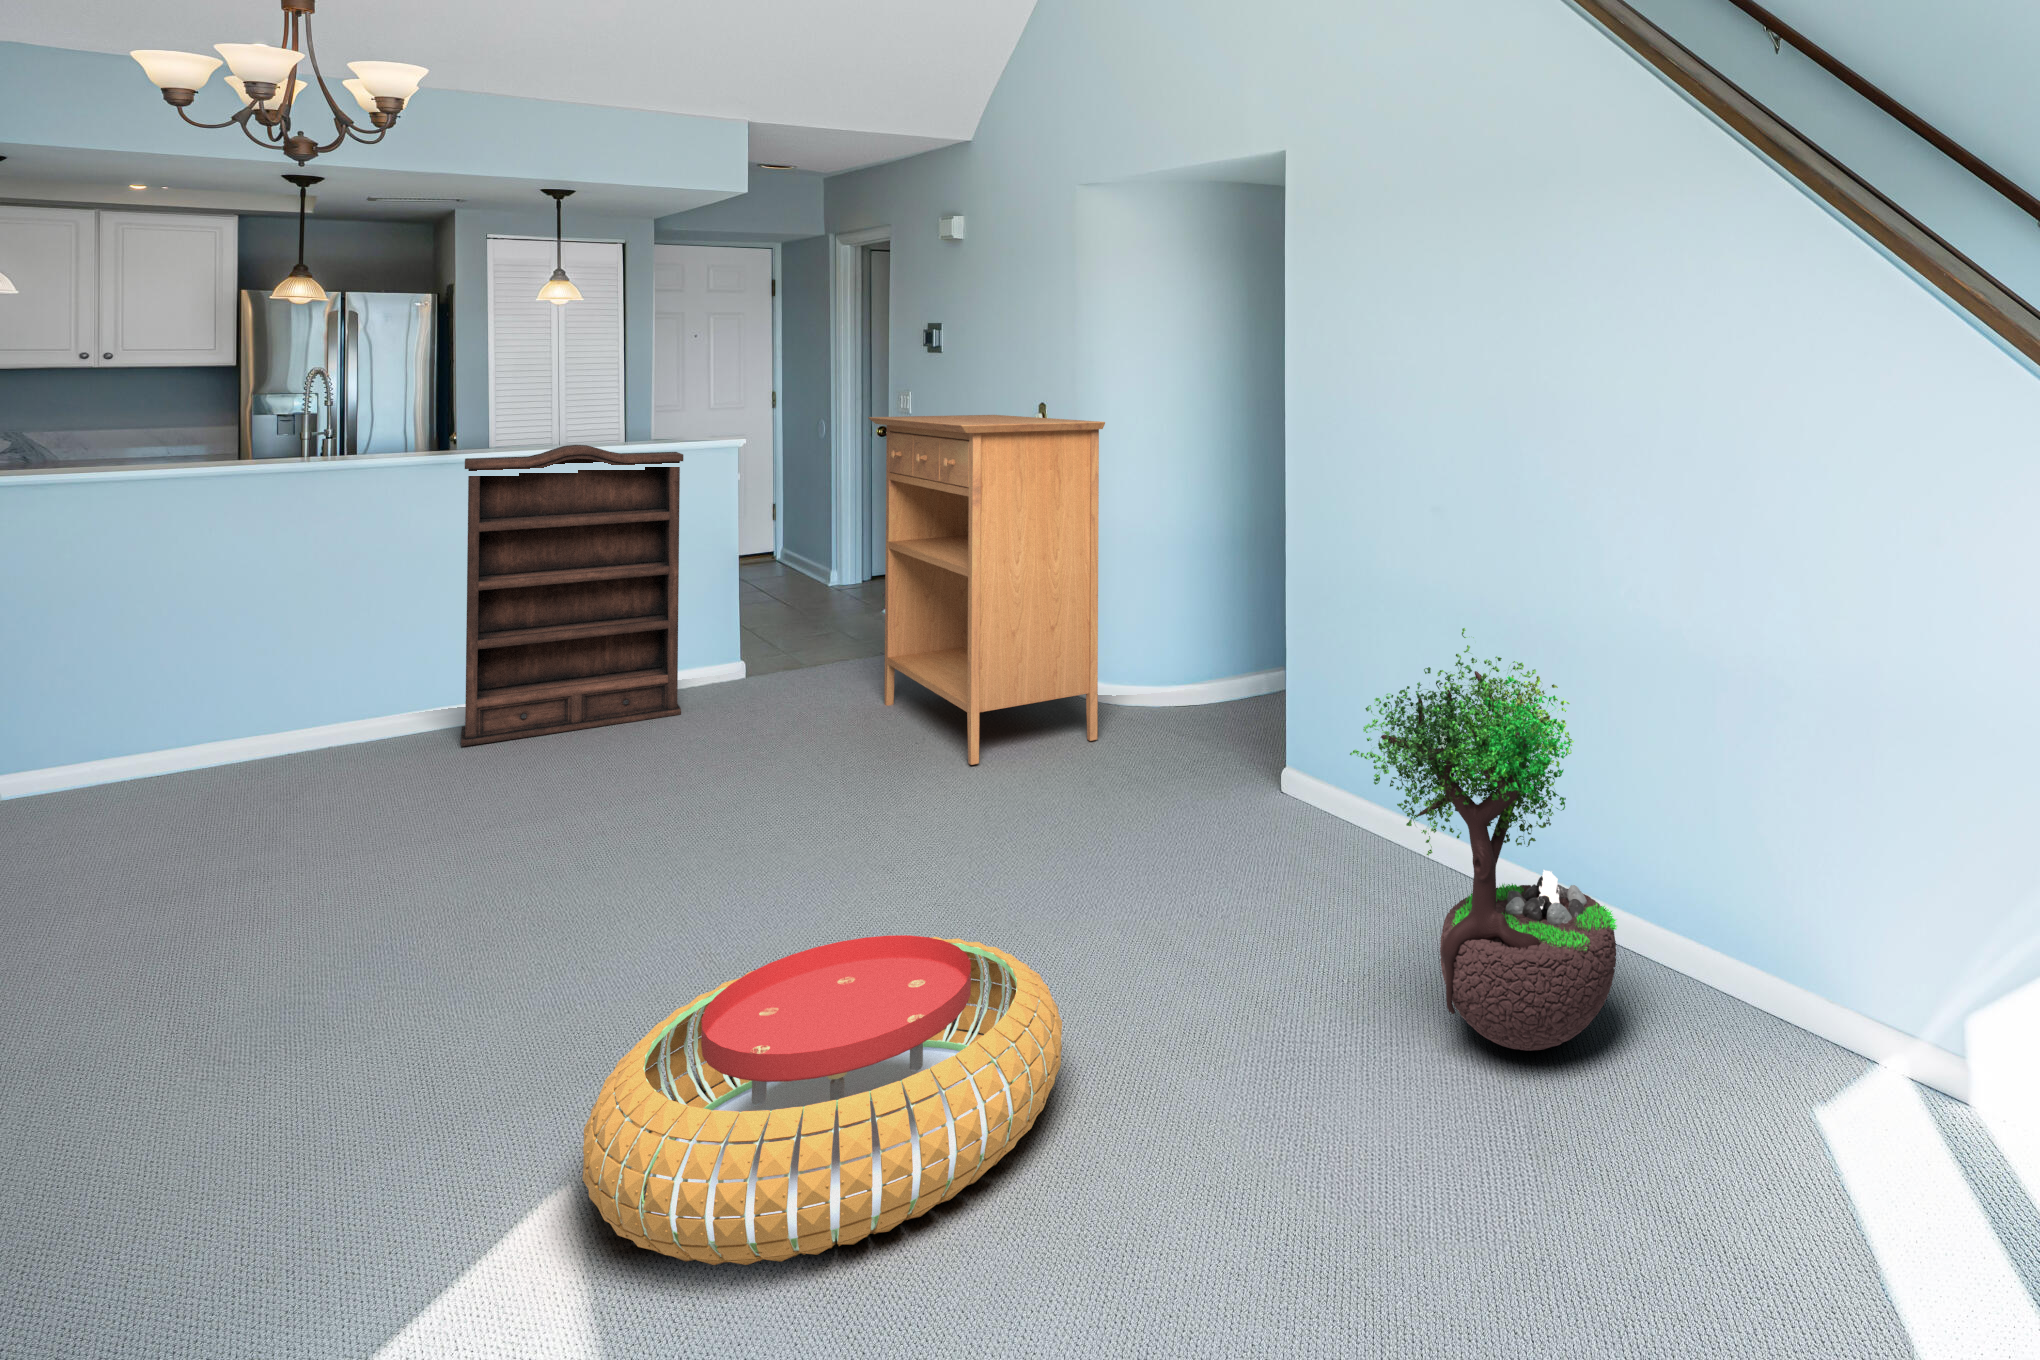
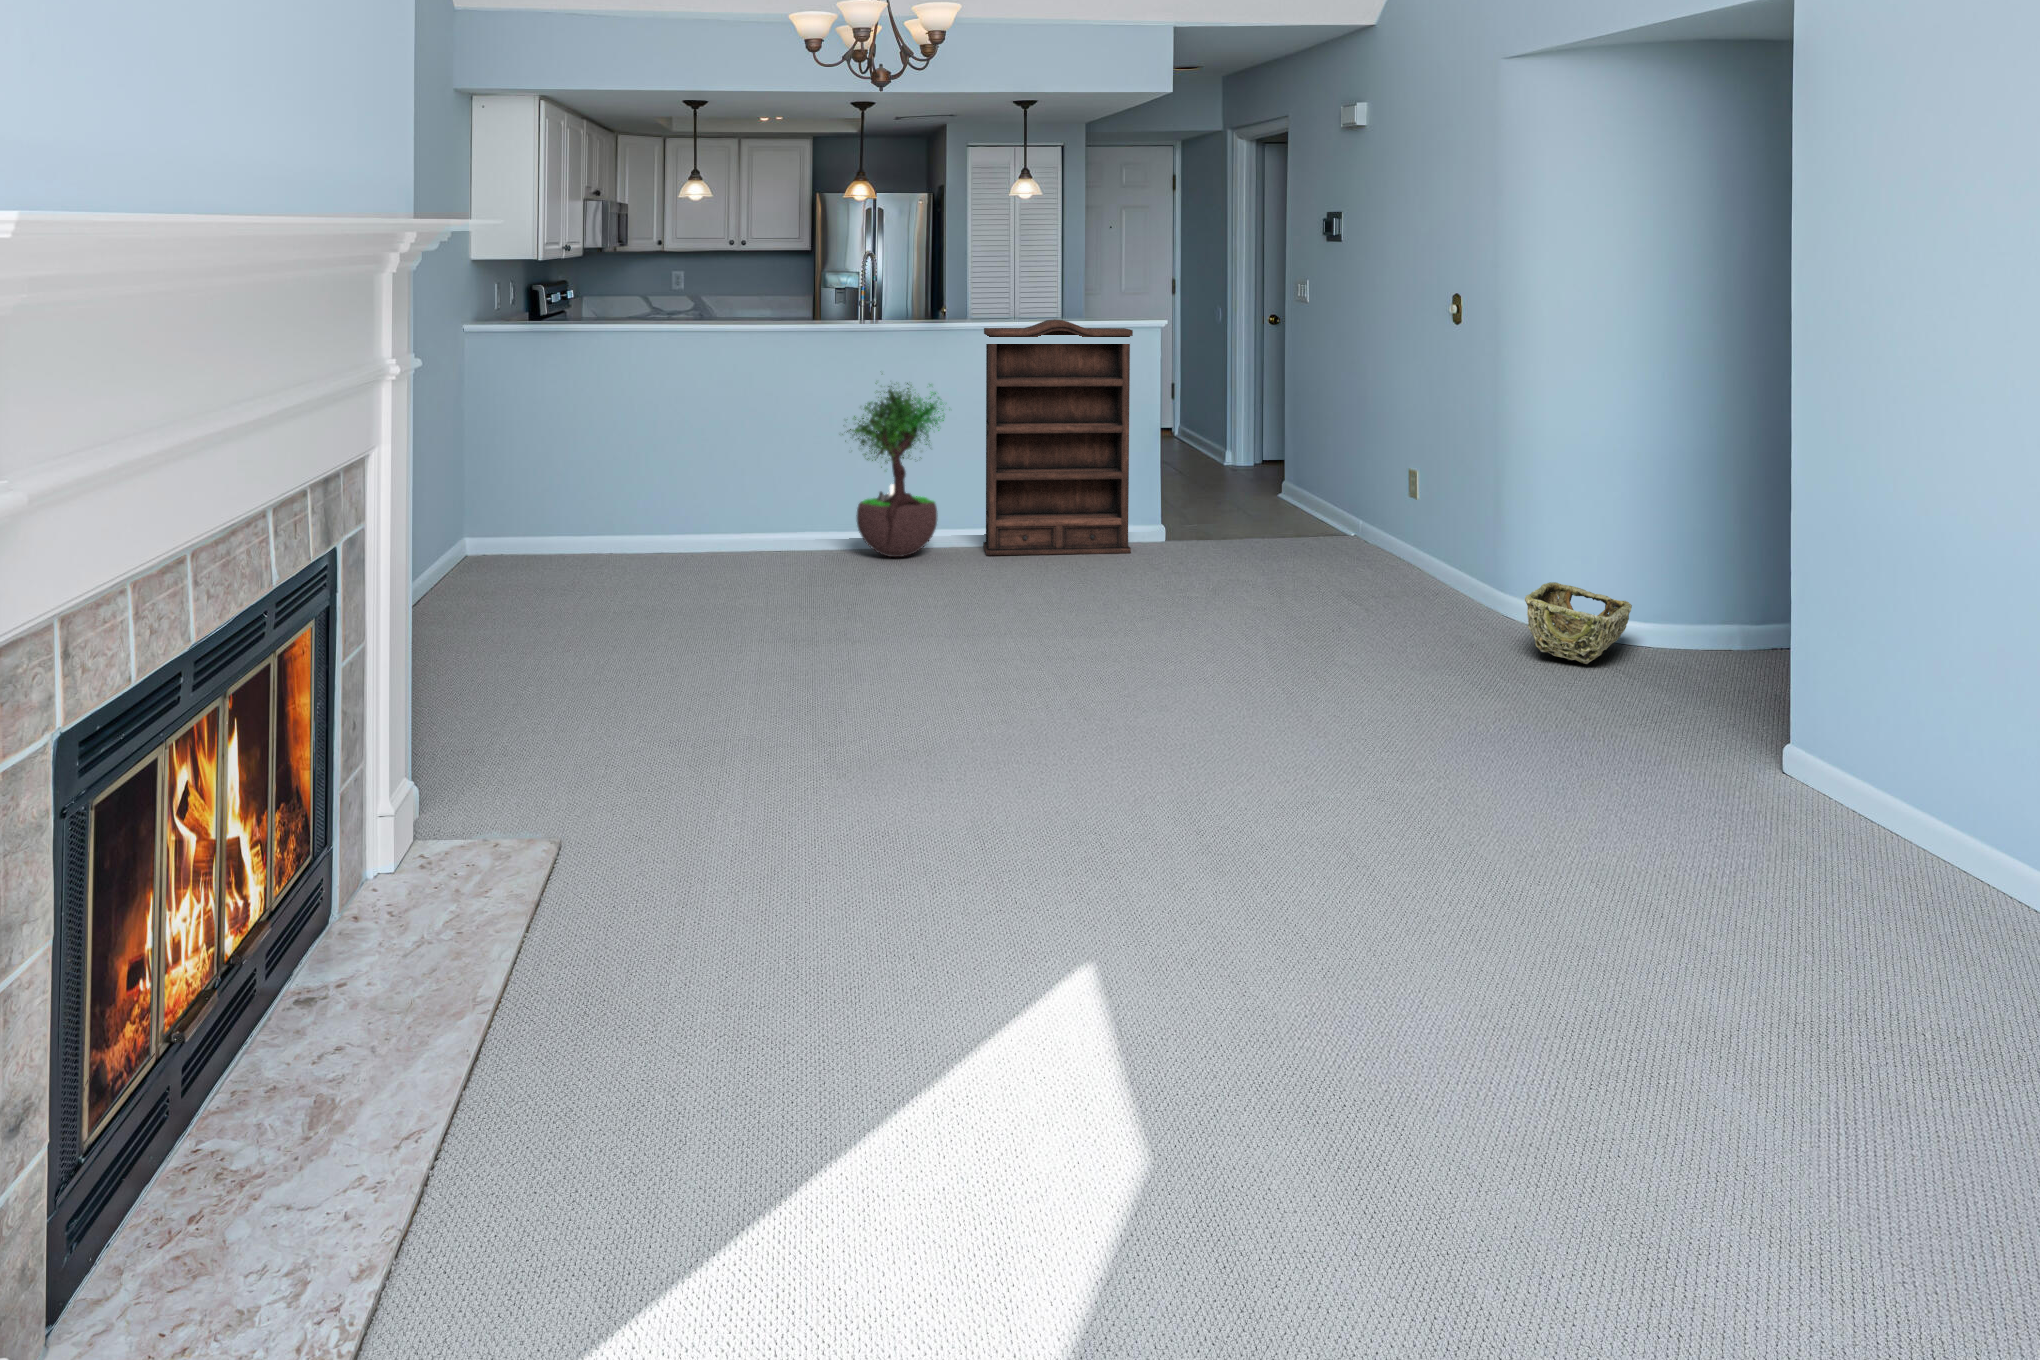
console table: present [868,415,1105,765] -> none [1277,301,1493,616]
potted tree: present [1350,628,1617,1051] -> present [842,383,945,557]
woven basket: none [1147,703,1254,792] -> present [1525,582,1632,664]
pouf: present [583,935,1062,1265] -> none [1144,679,1447,852]

